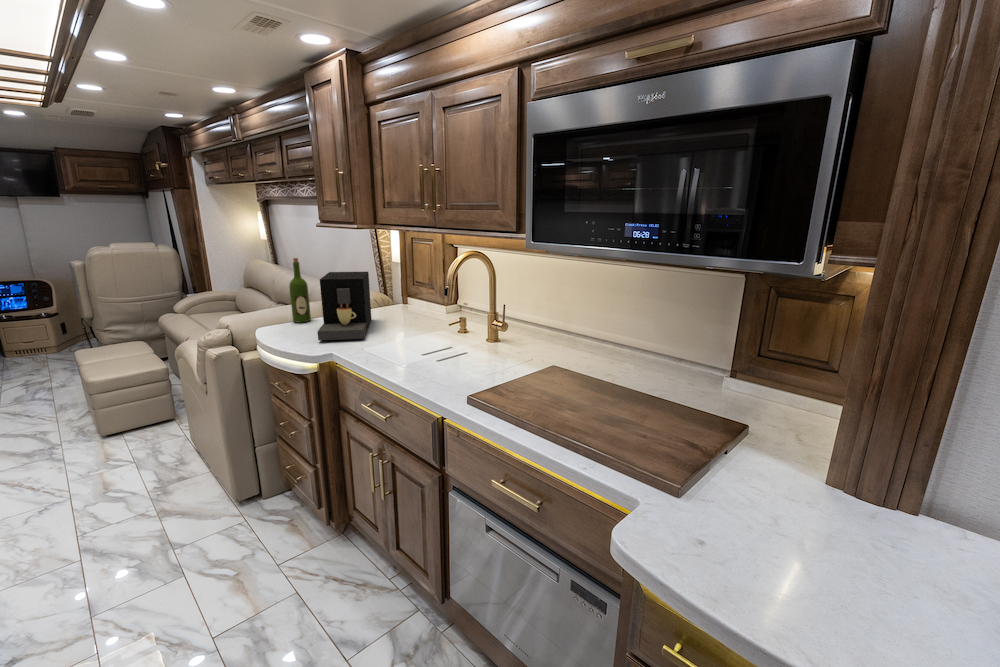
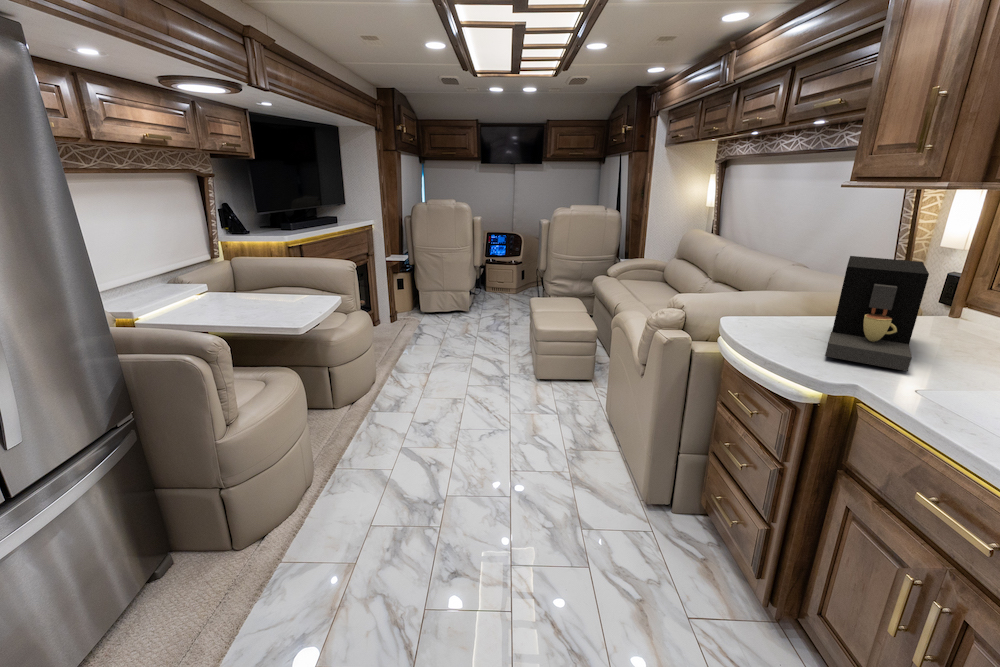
wine bottle: present [289,258,311,323] -> none [771,231,806,320]

